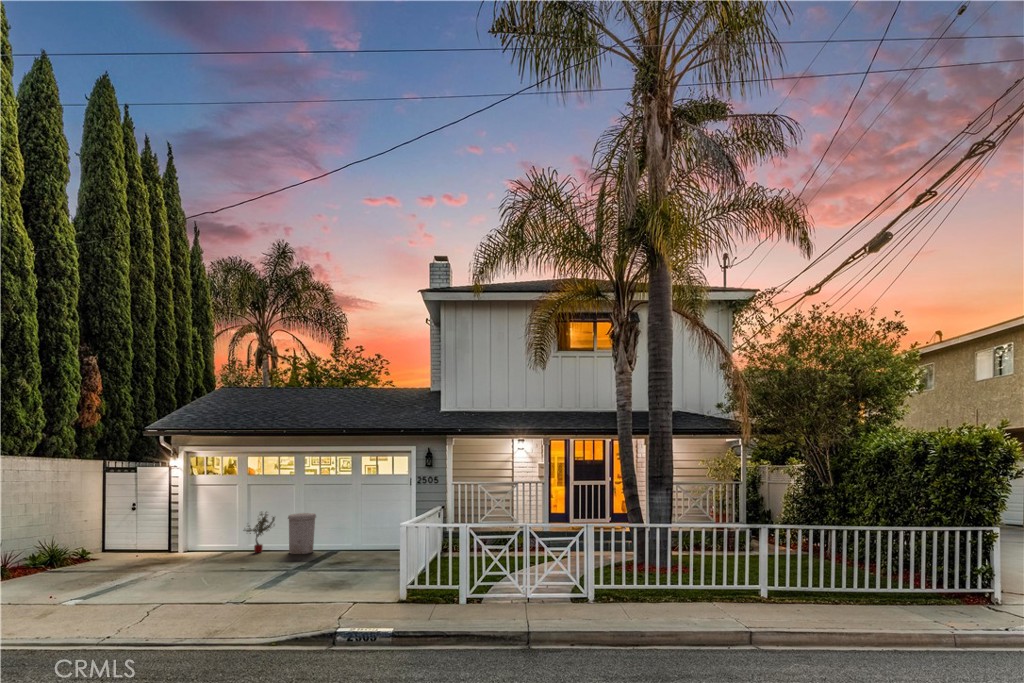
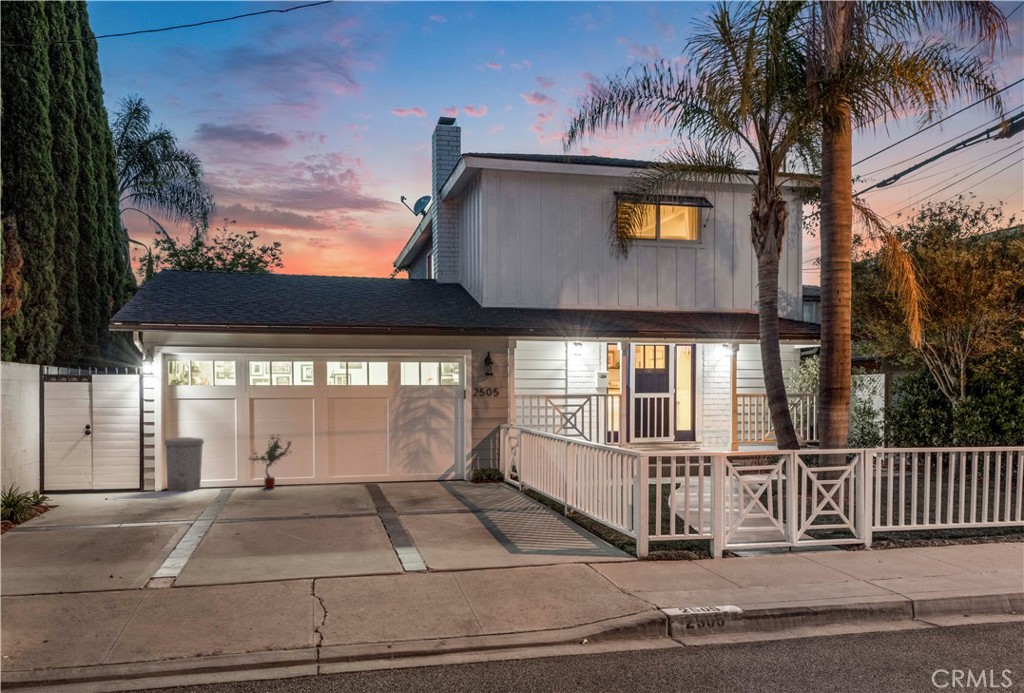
trash can: present [288,513,316,554] -> present [165,437,204,491]

